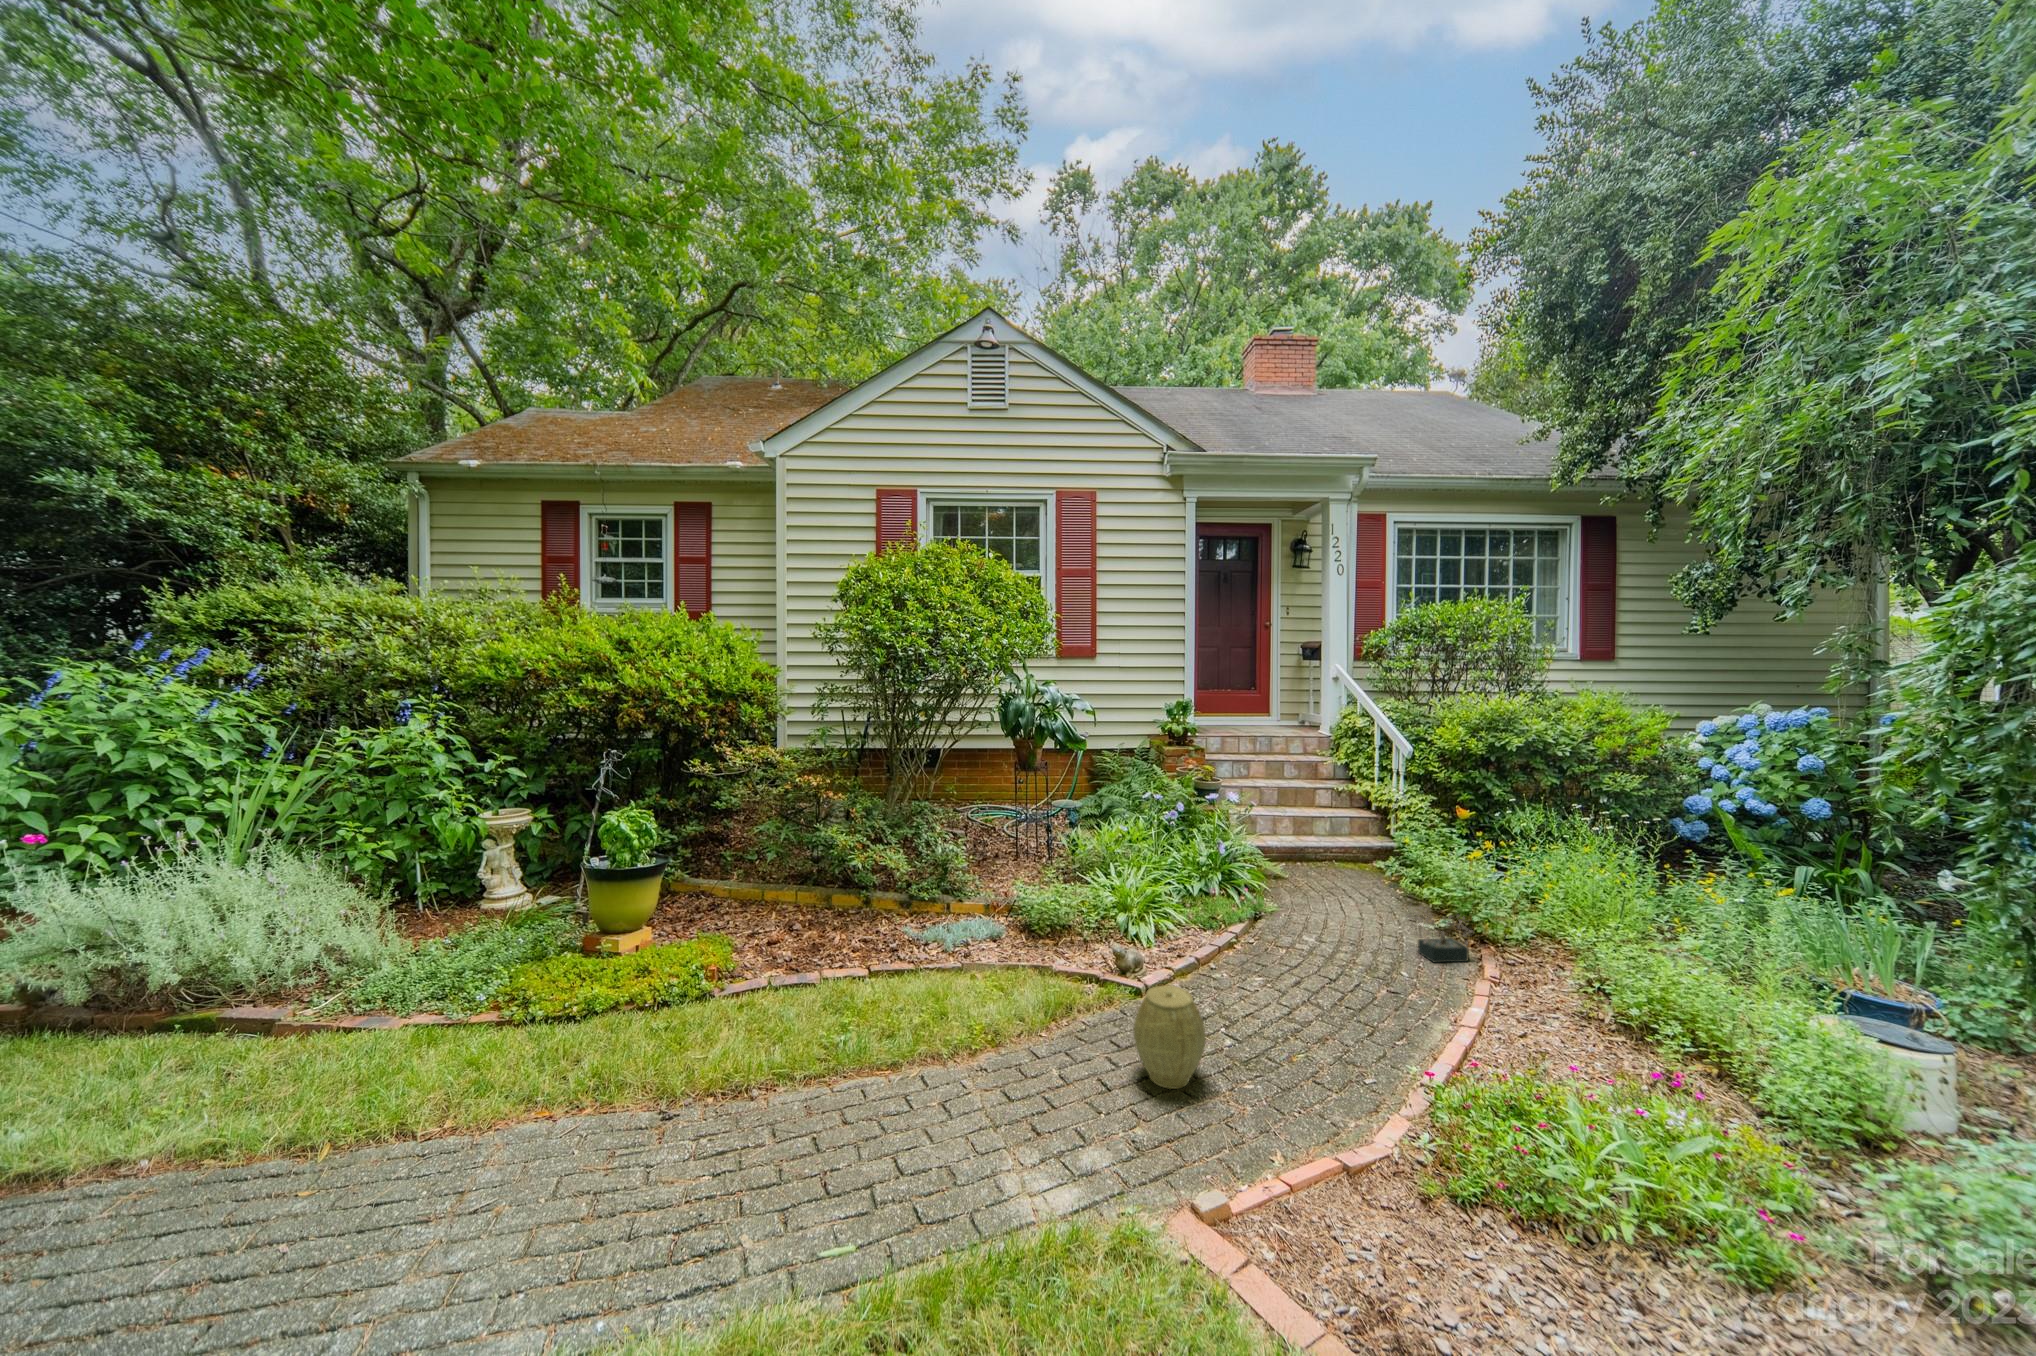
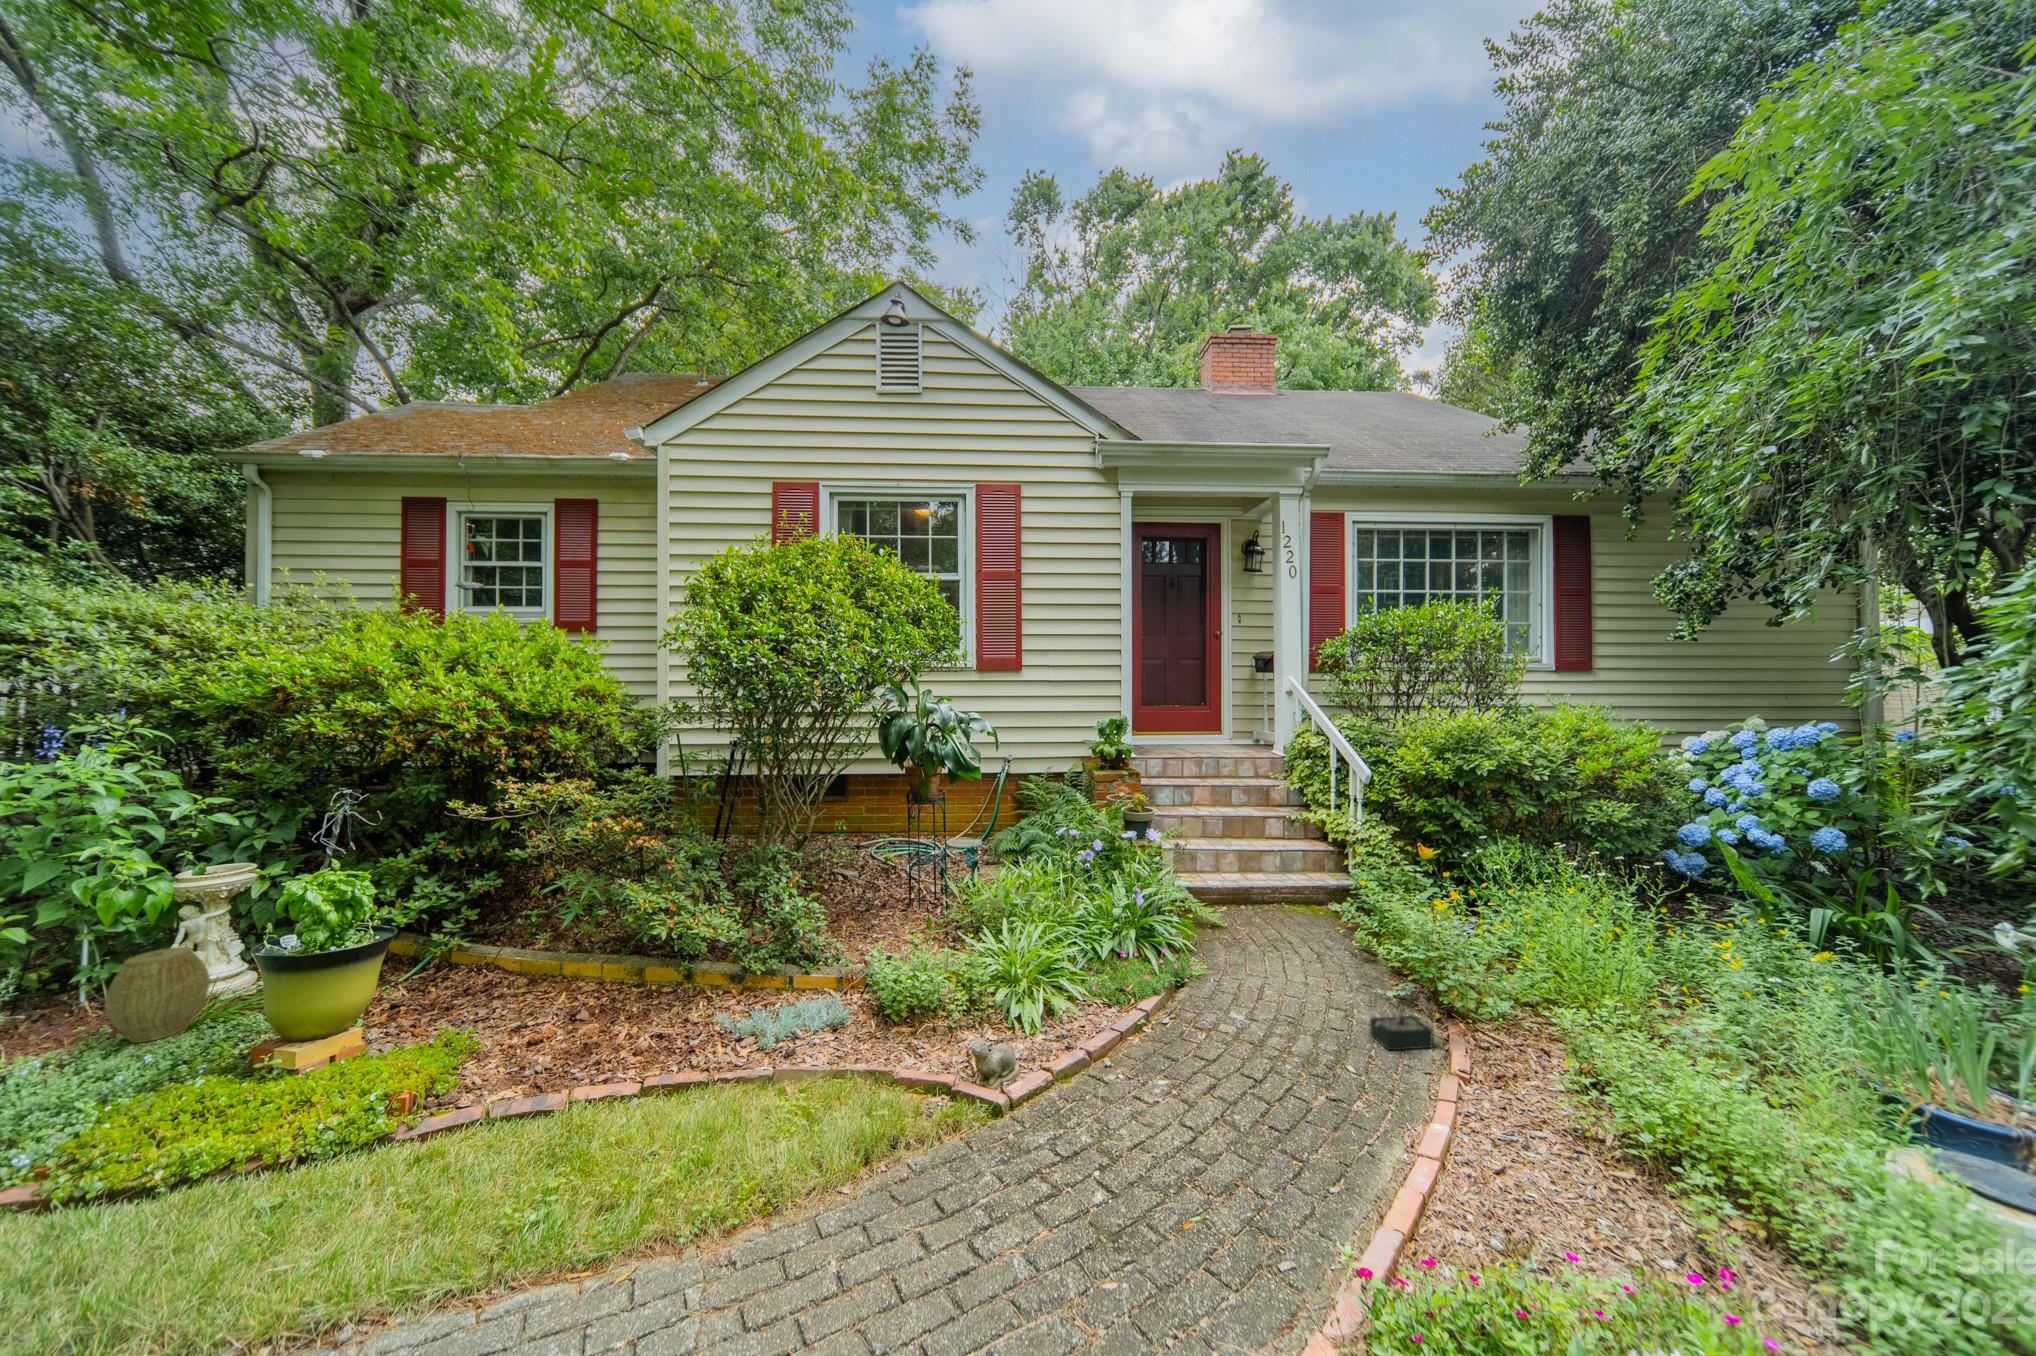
woven basket: present [1134,985,1206,1089] -> present [105,947,210,1043]

